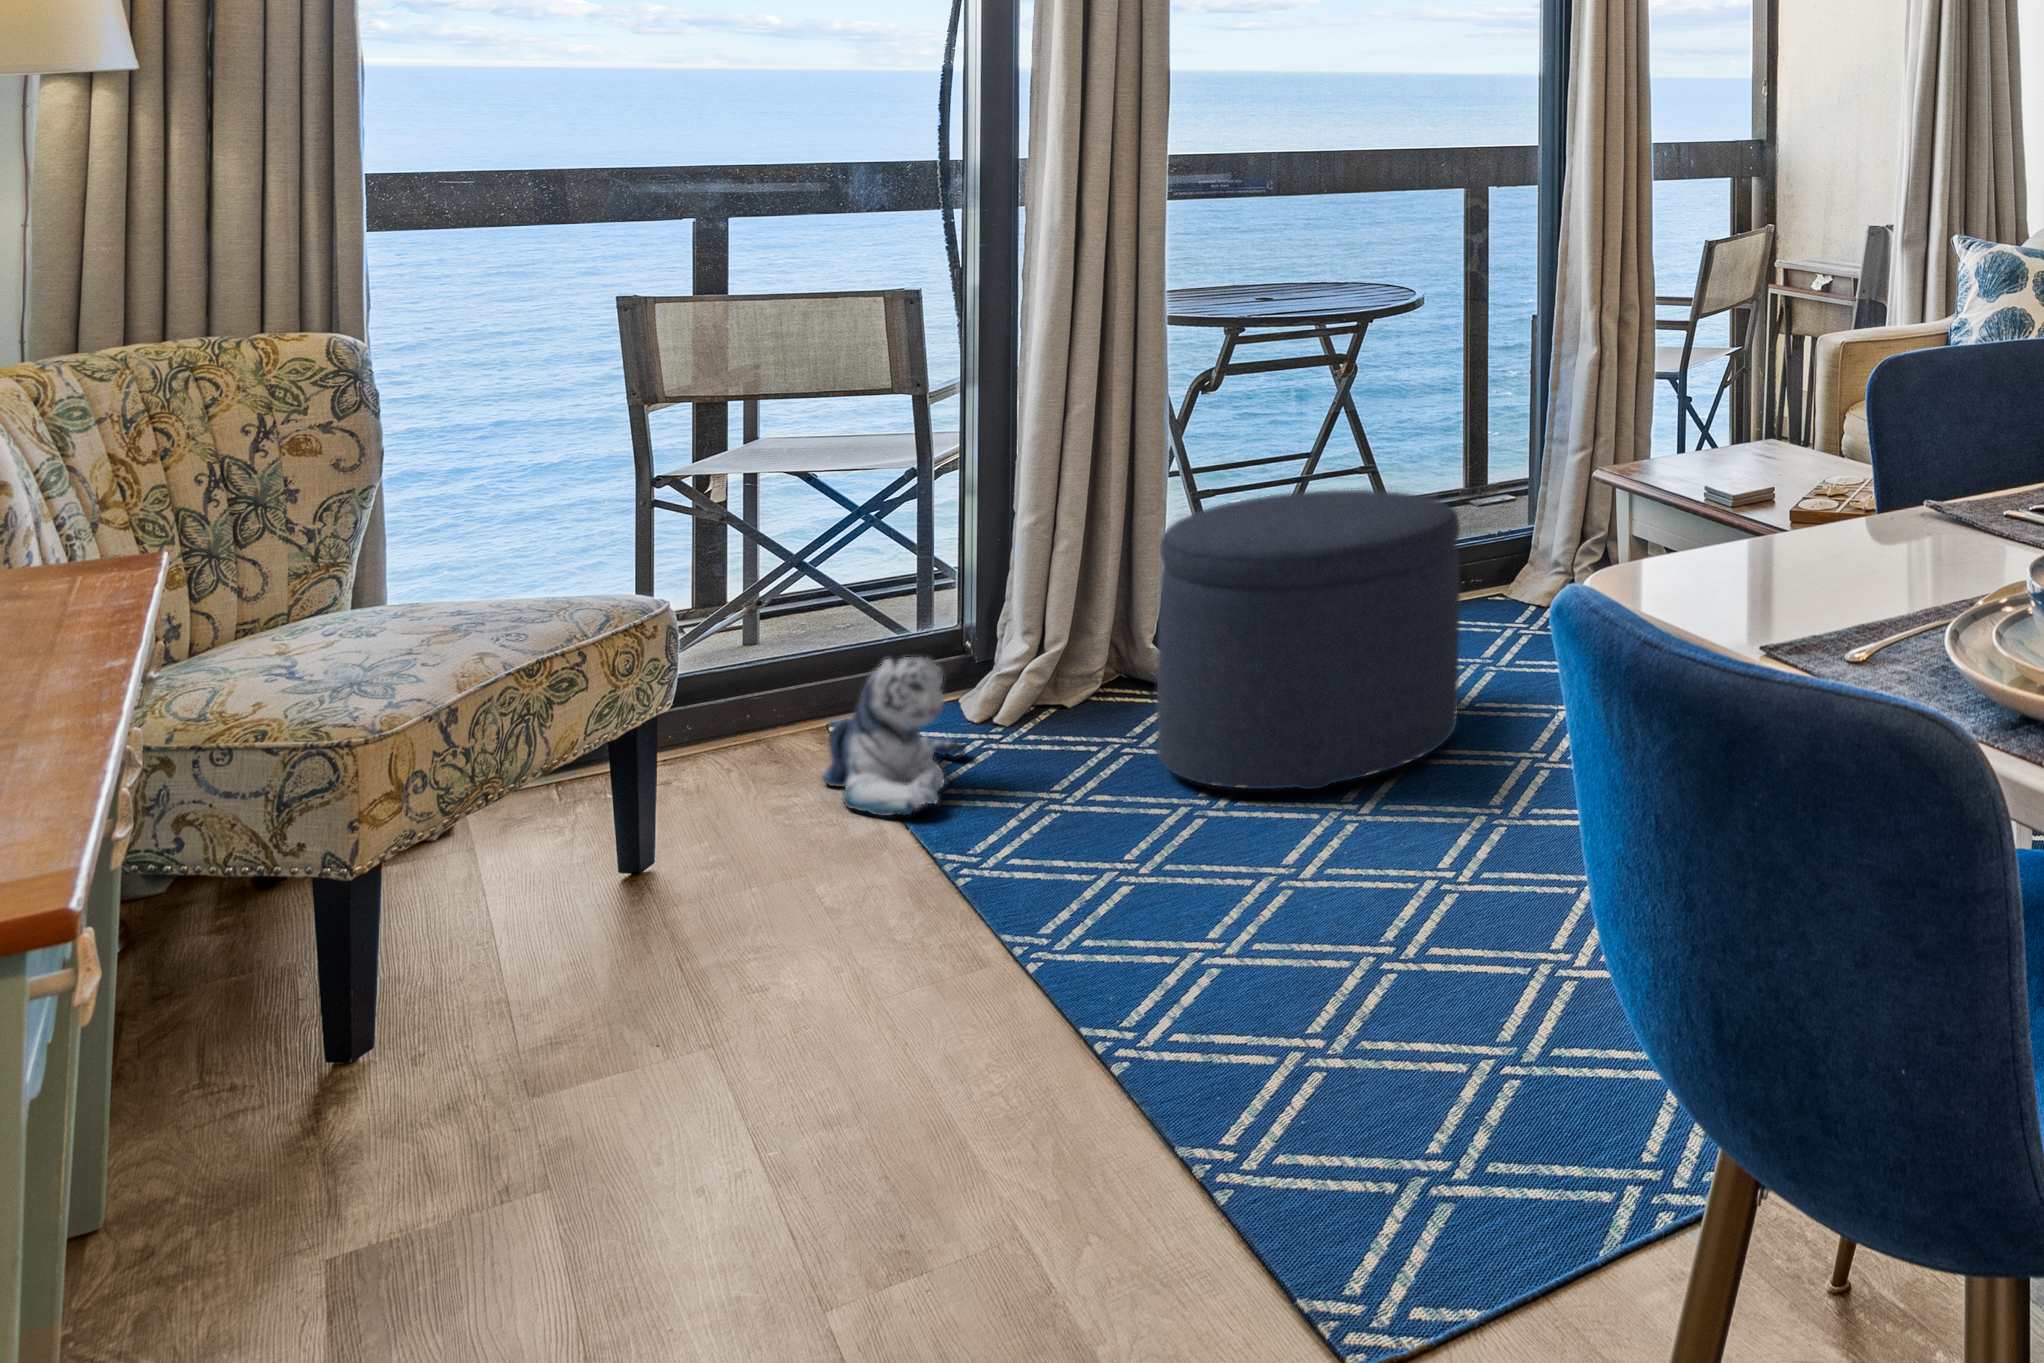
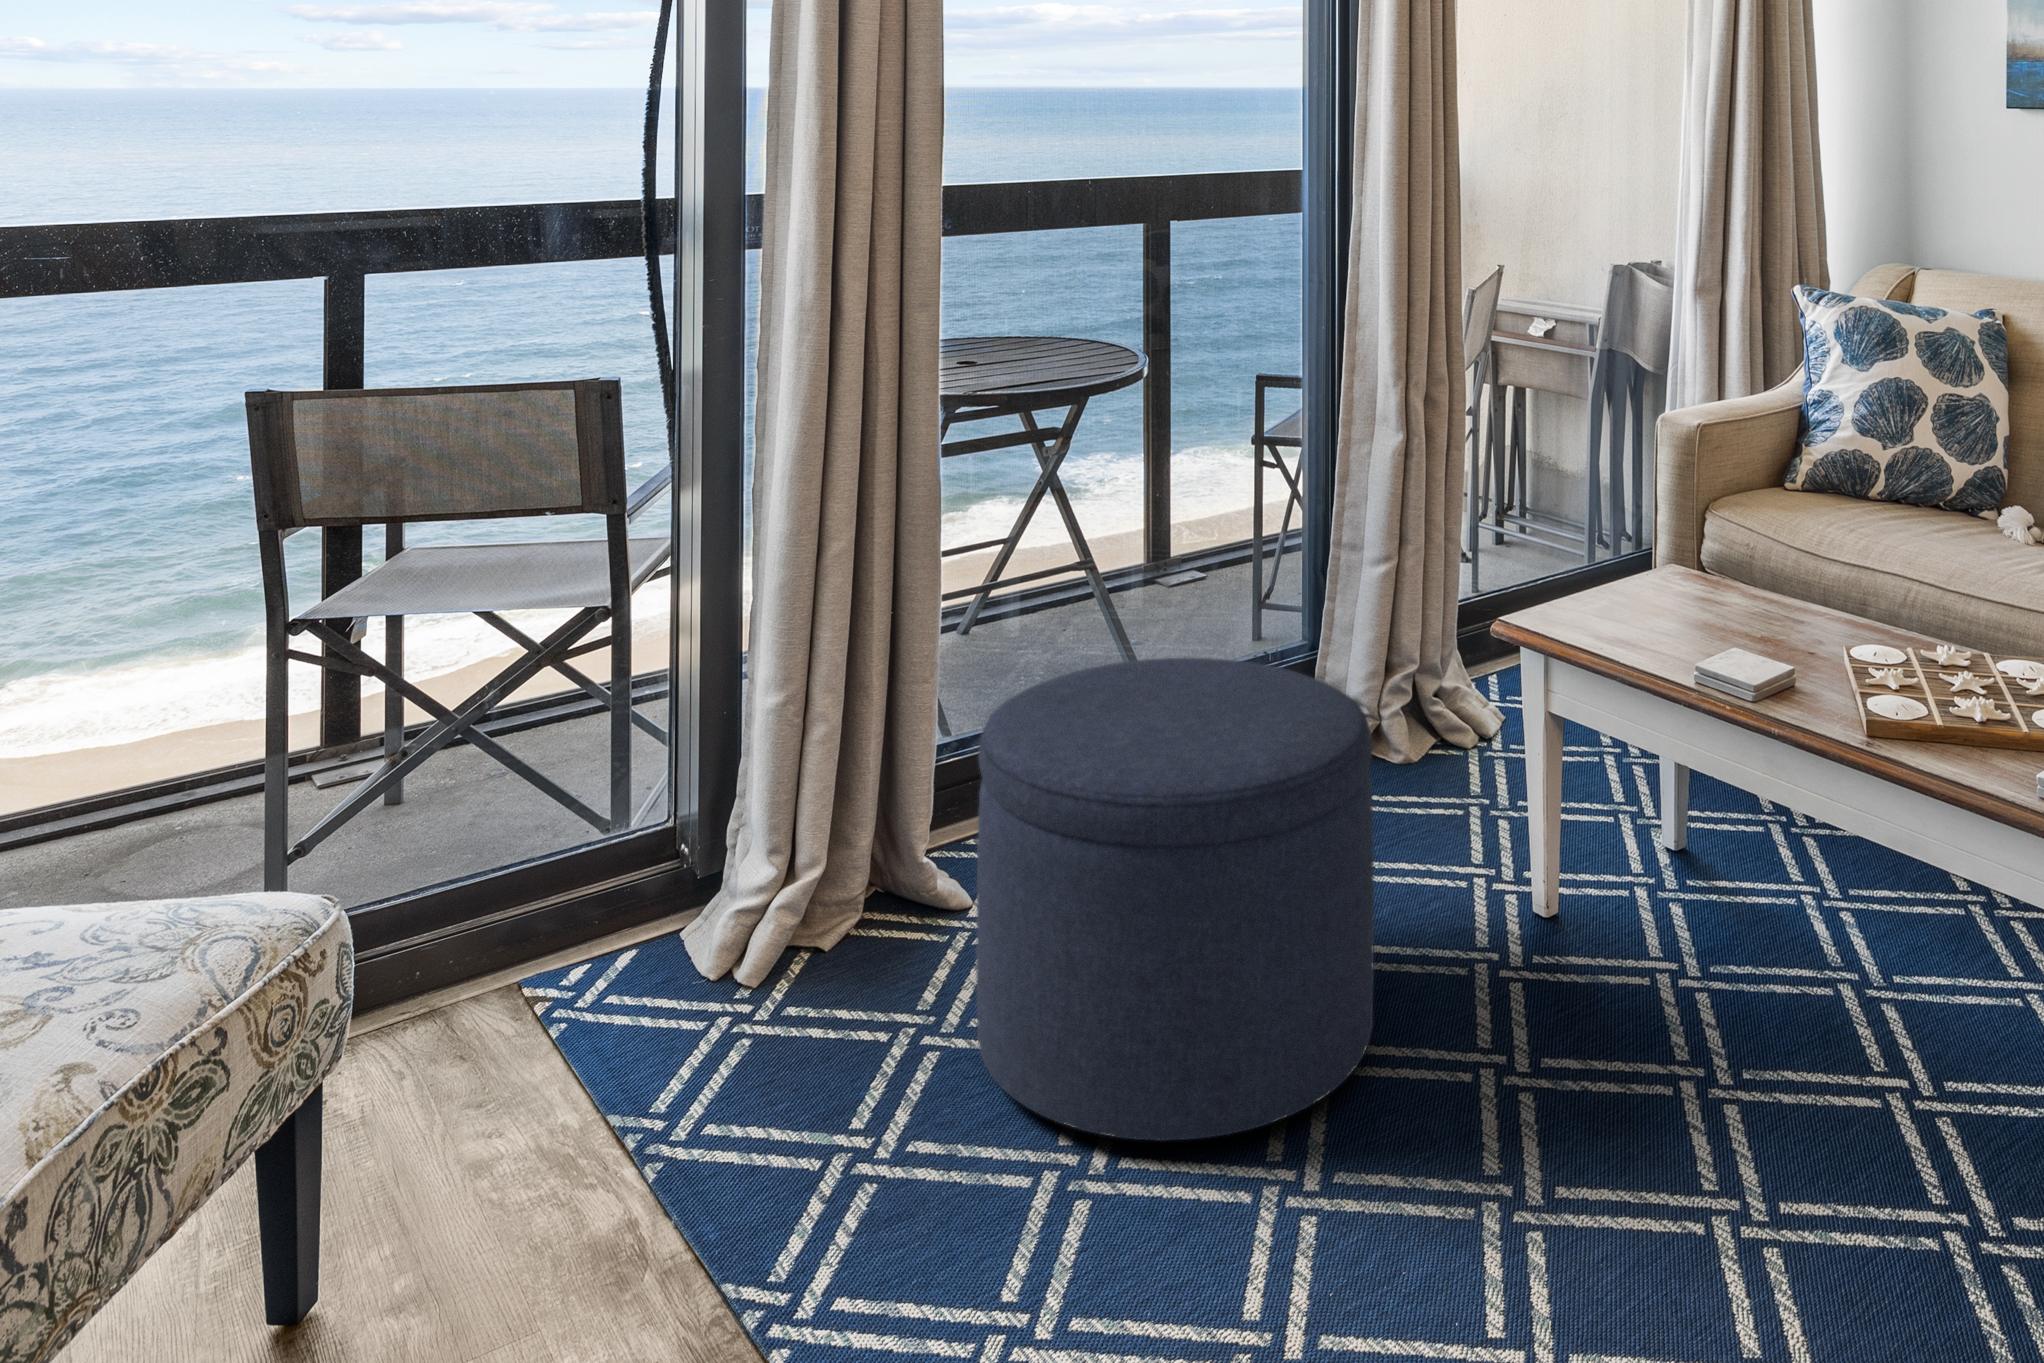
plush toy: present [822,656,966,816] -> none [529,920,717,1183]

